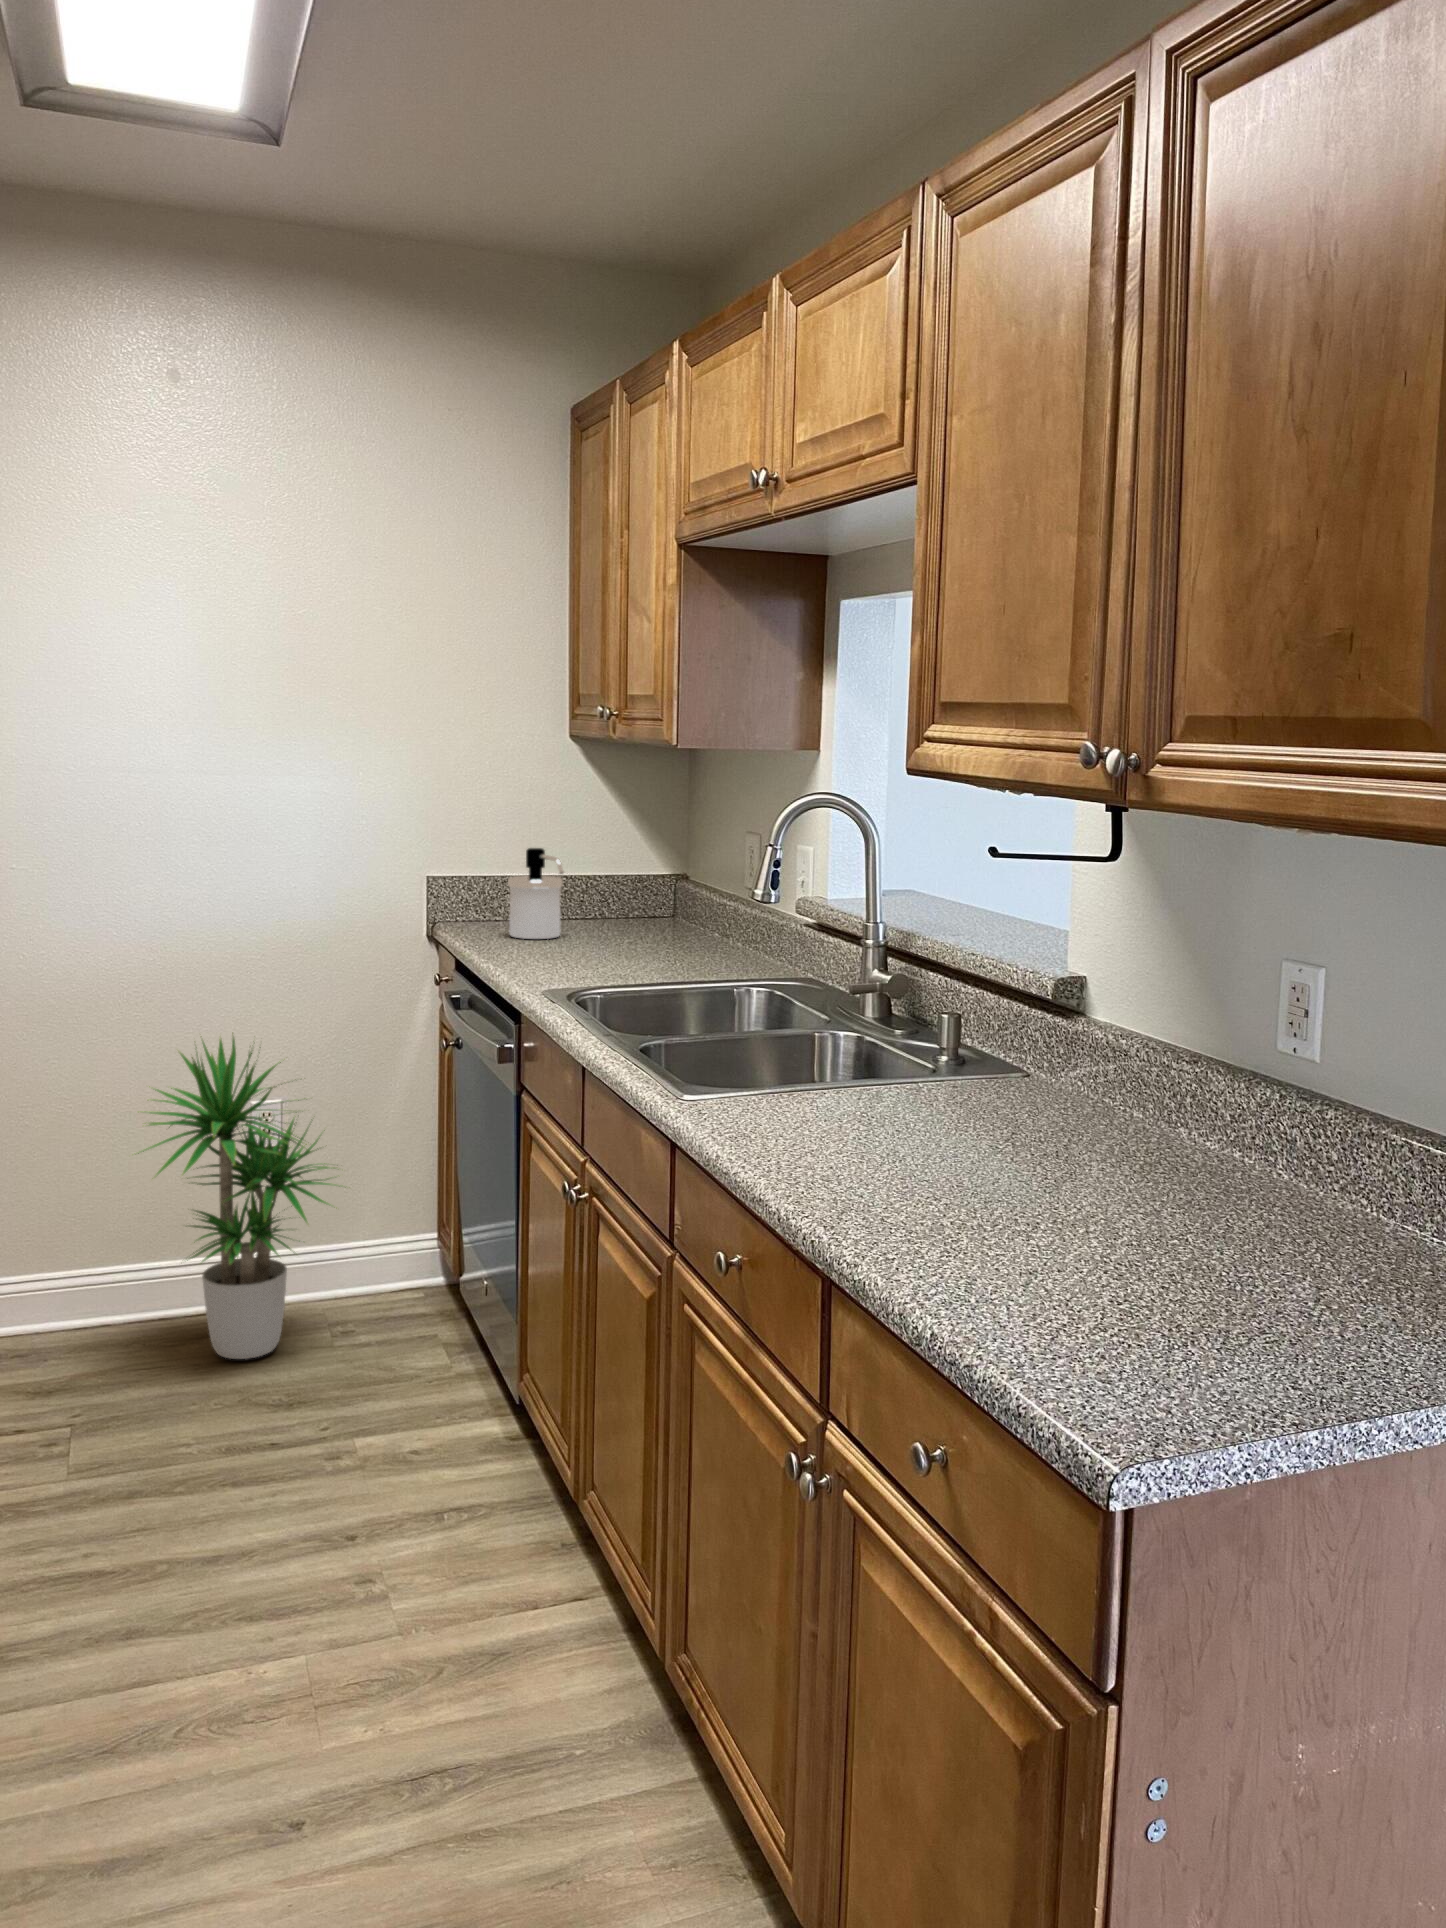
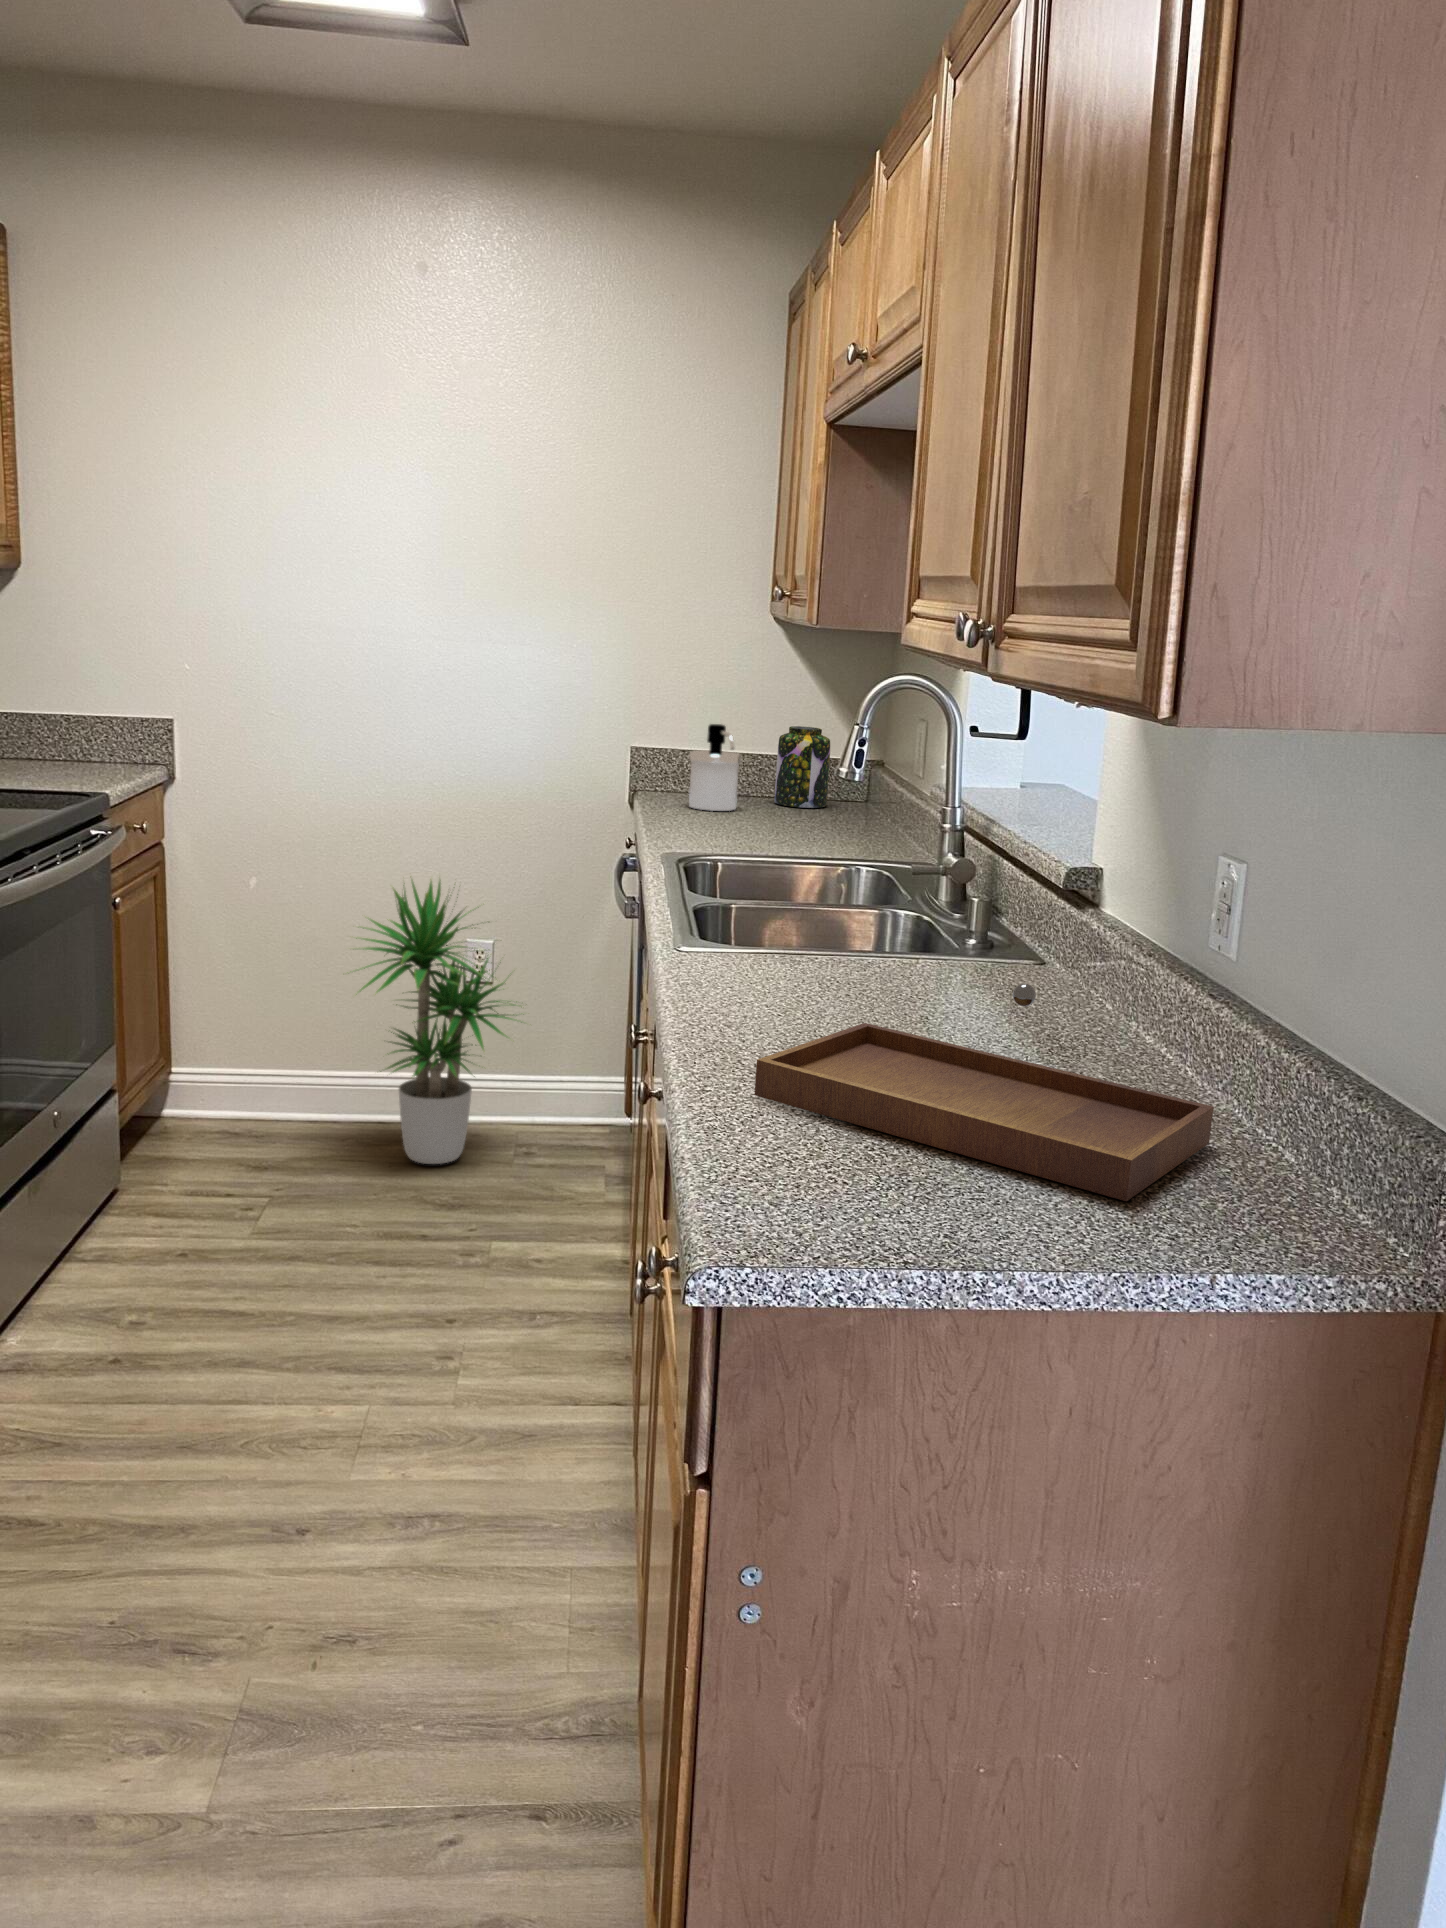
jar: none [587,844,643,928] -> present [774,726,830,808]
tray: none [947,1112,1398,1323] -> present [755,983,1214,1201]

